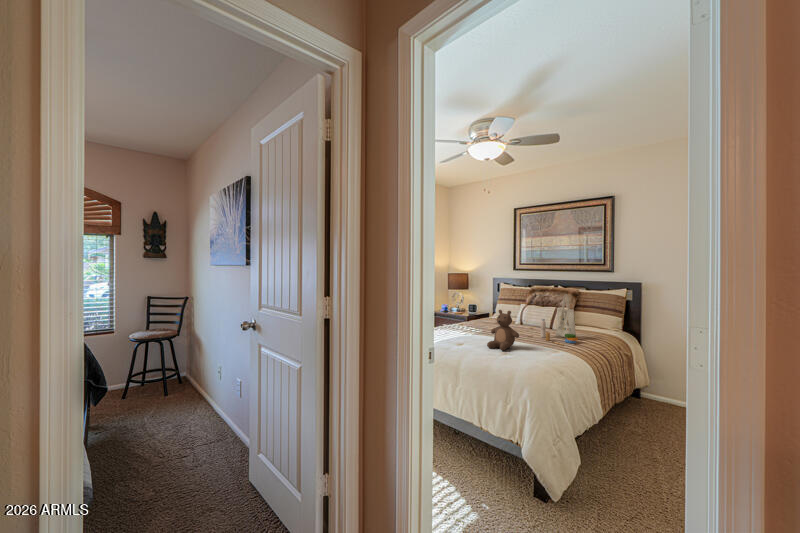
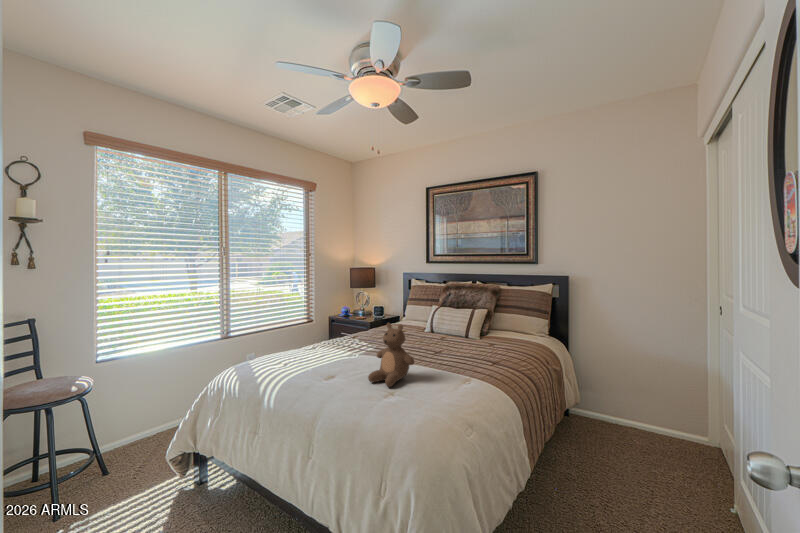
tote bag: present [541,294,578,345] -> none [451,295,497,368]

